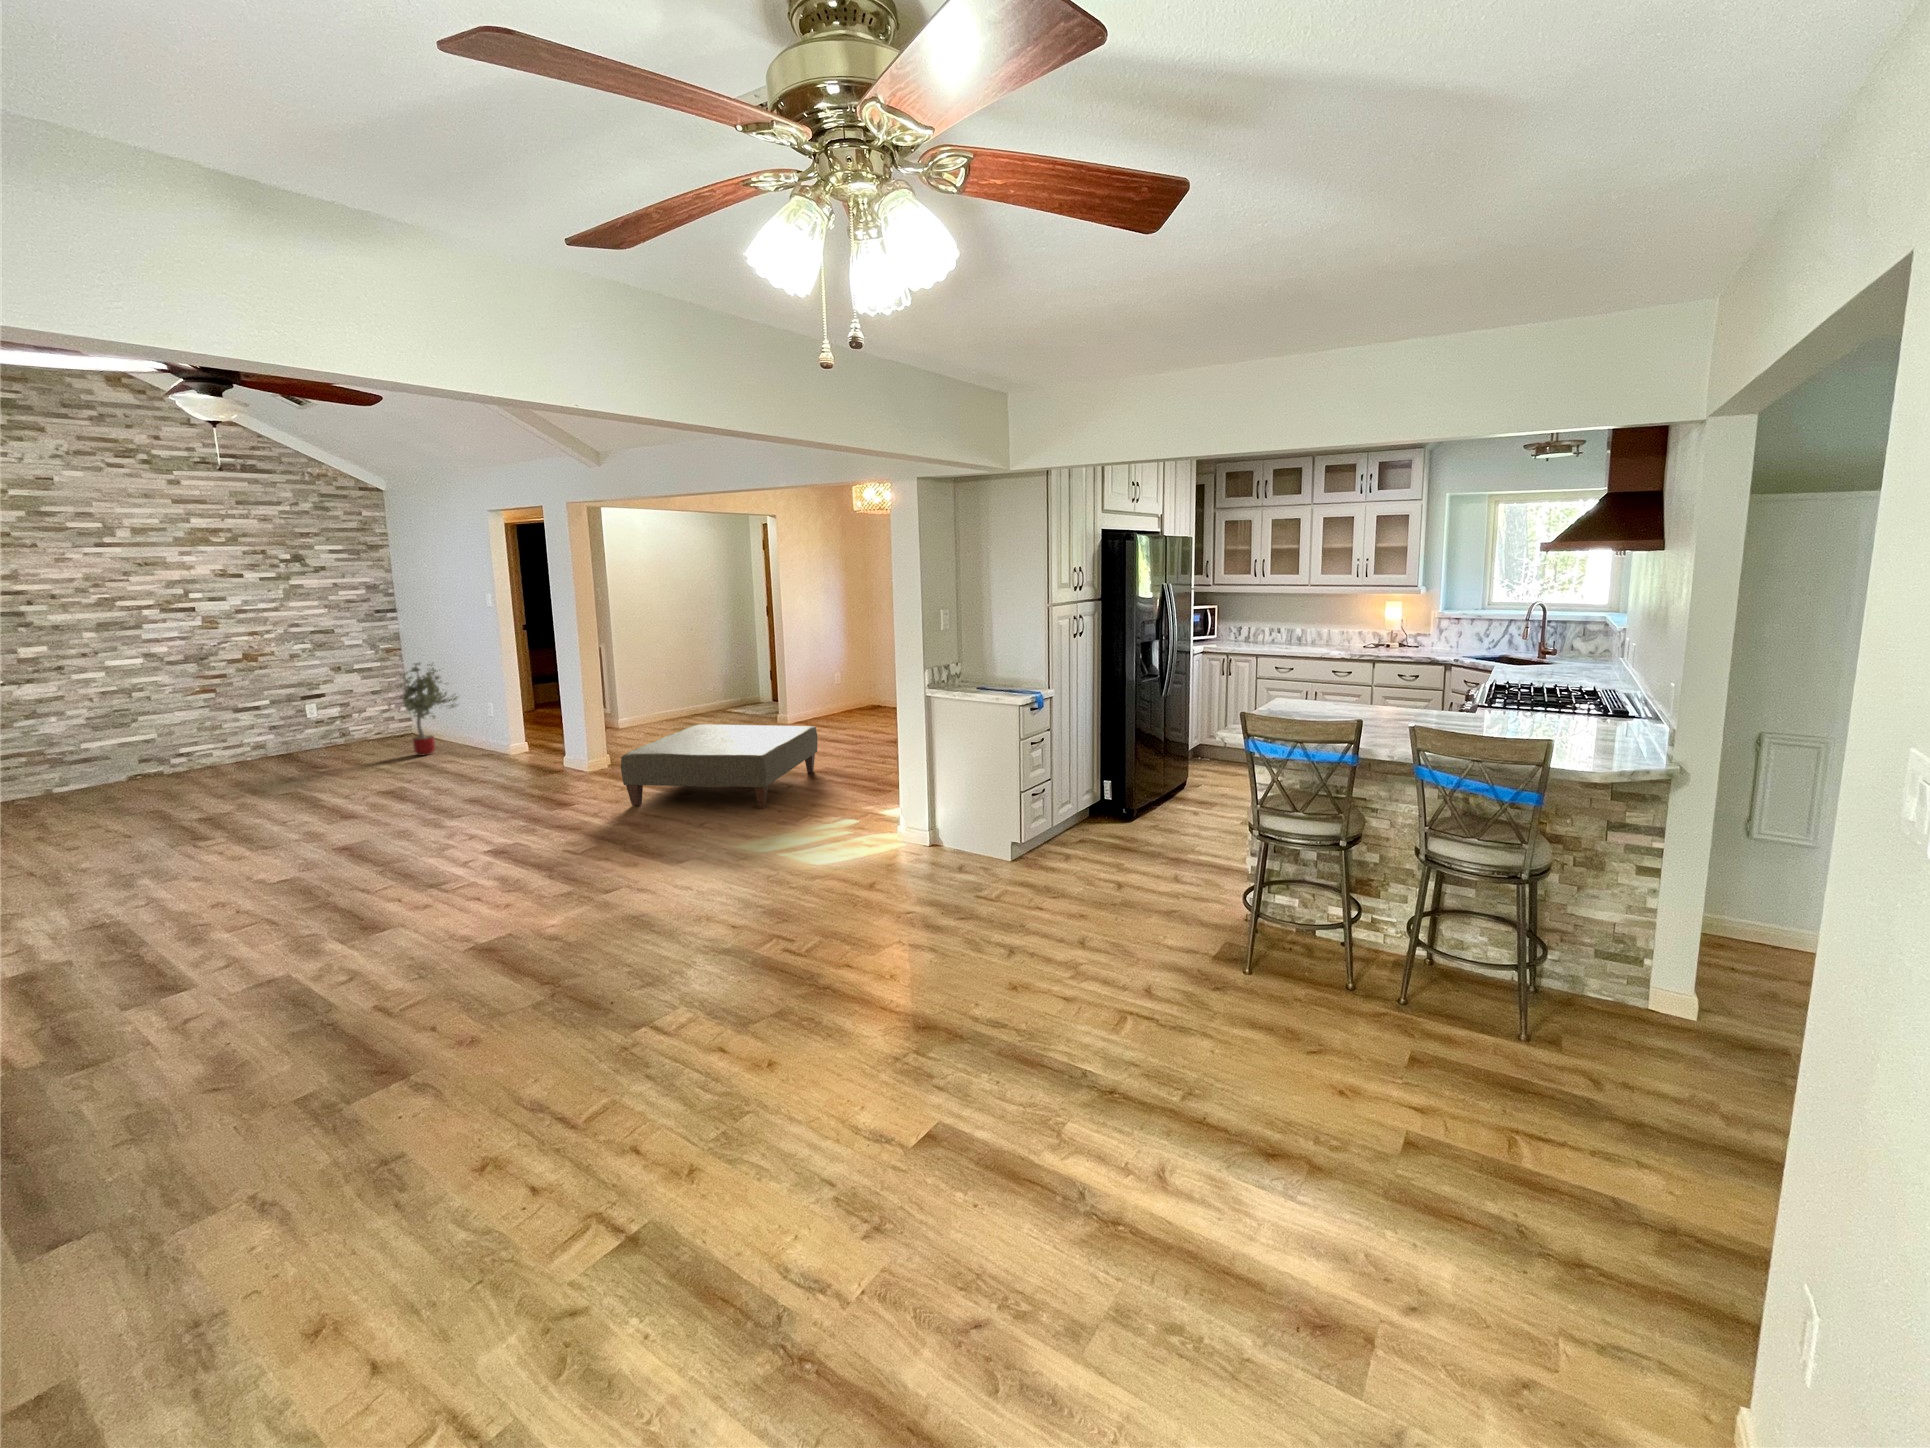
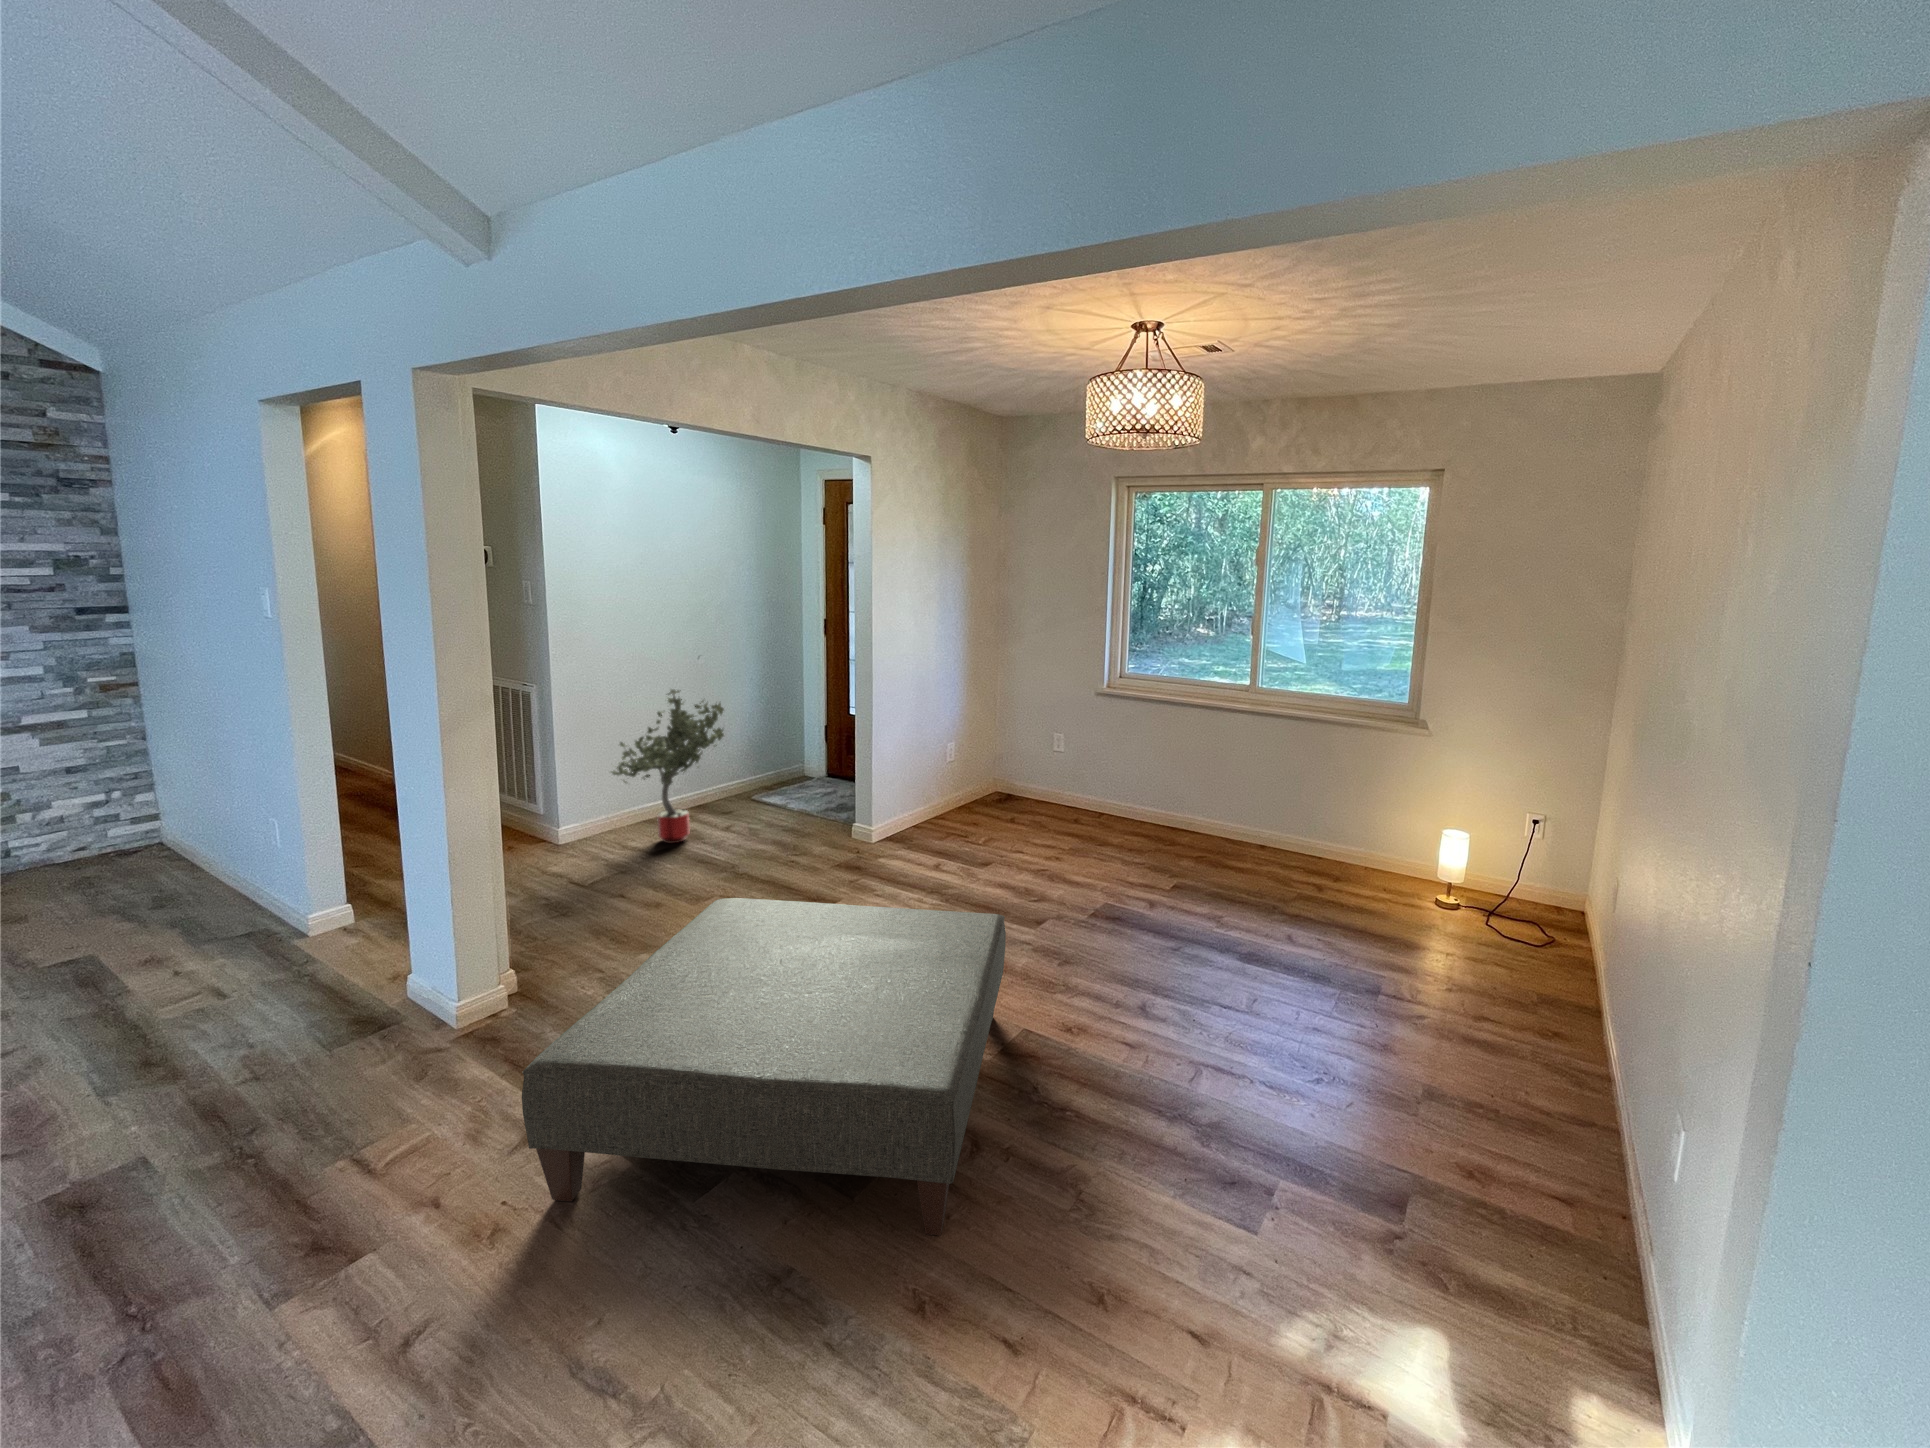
potted tree: present [400,663,459,756] -> present [611,689,724,843]

